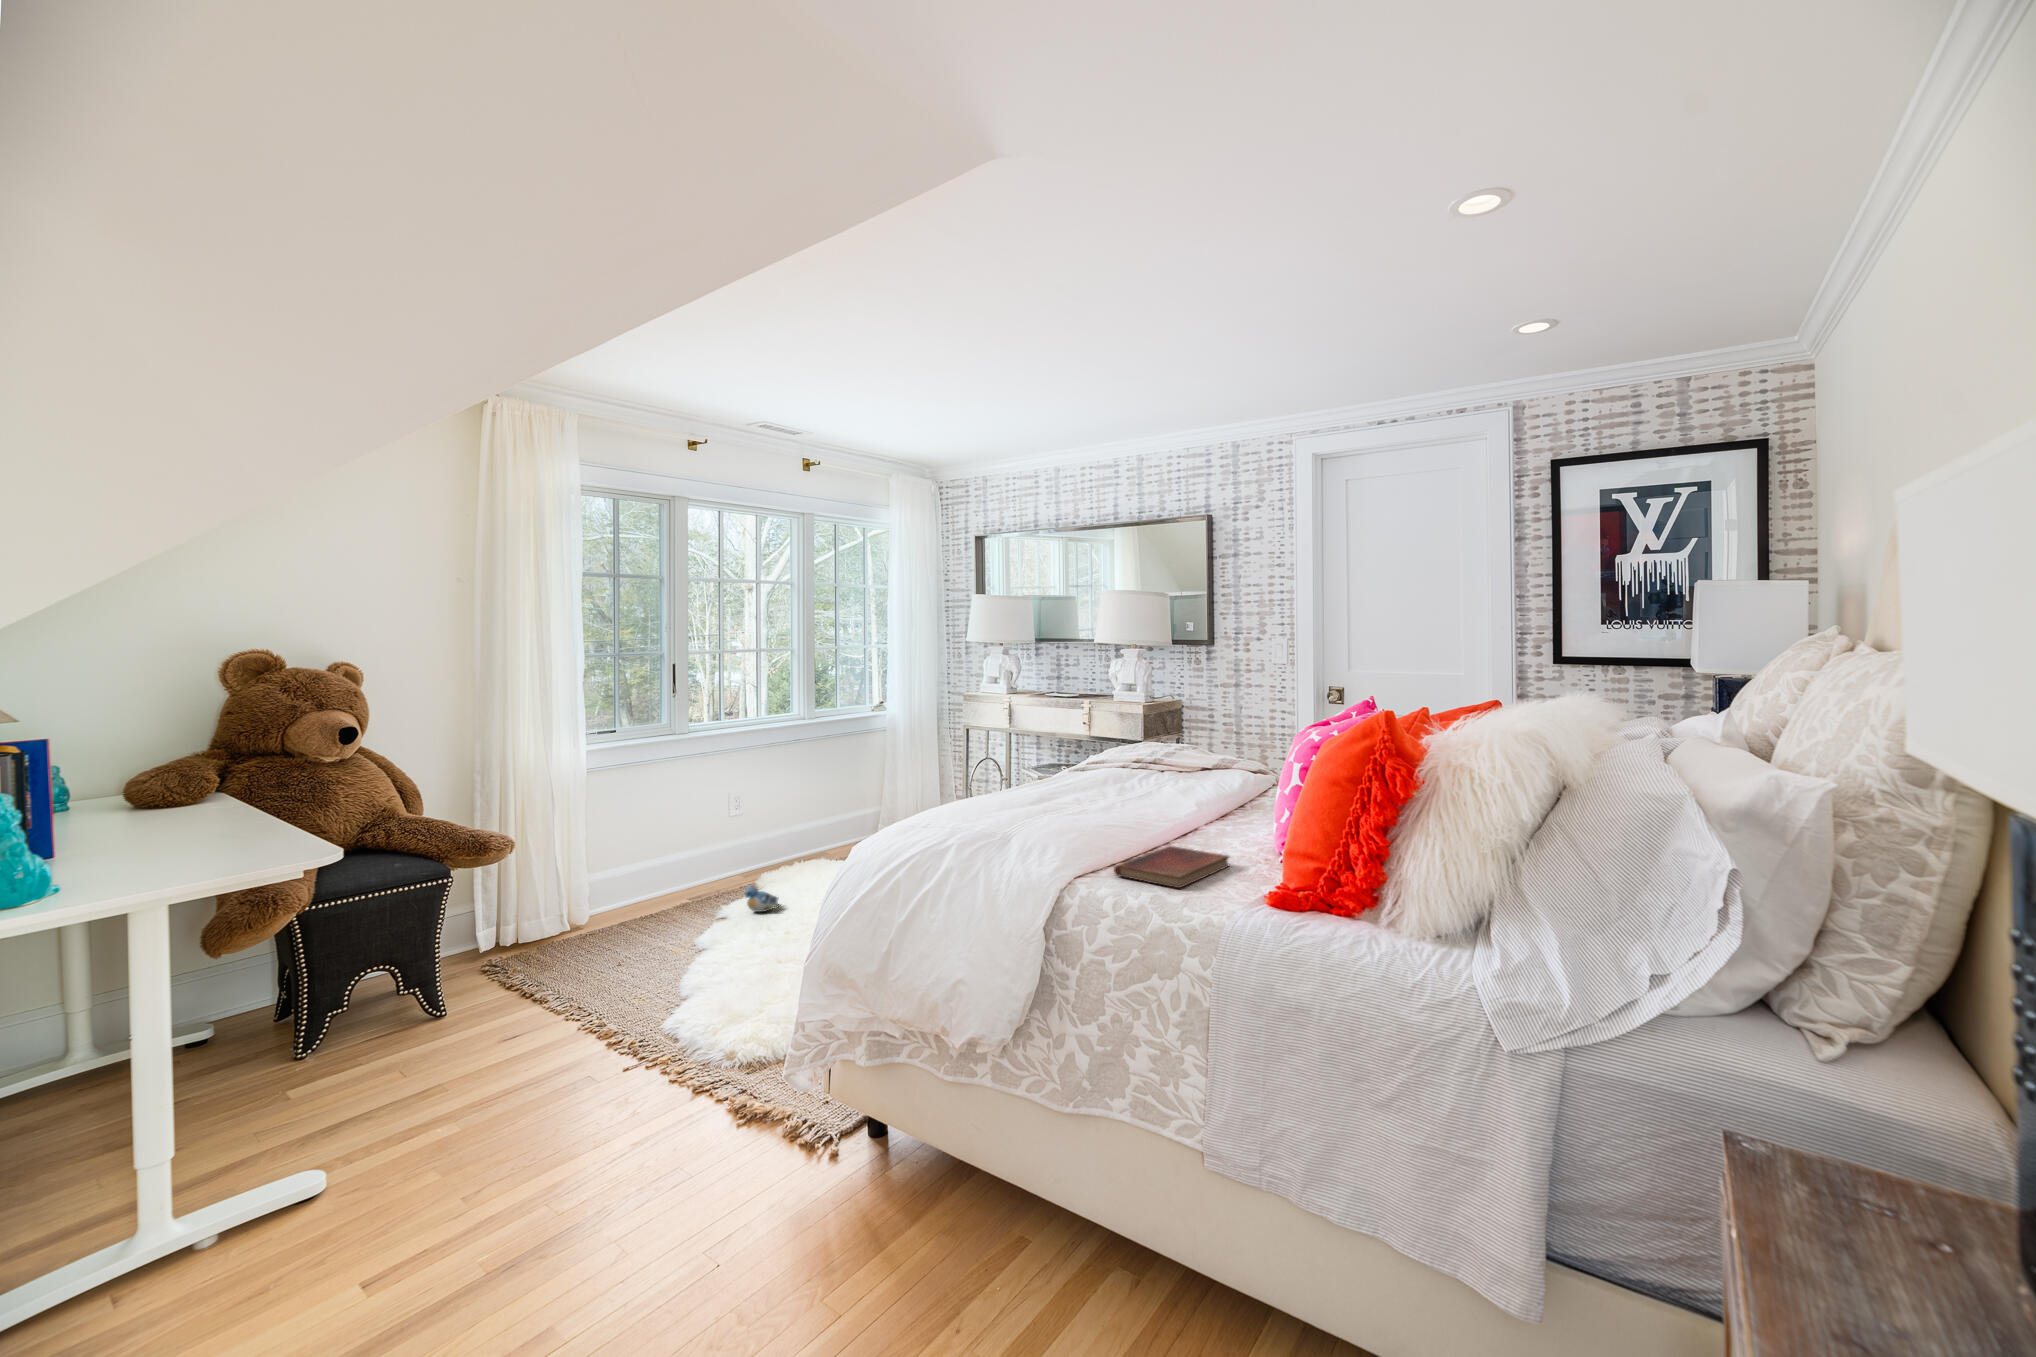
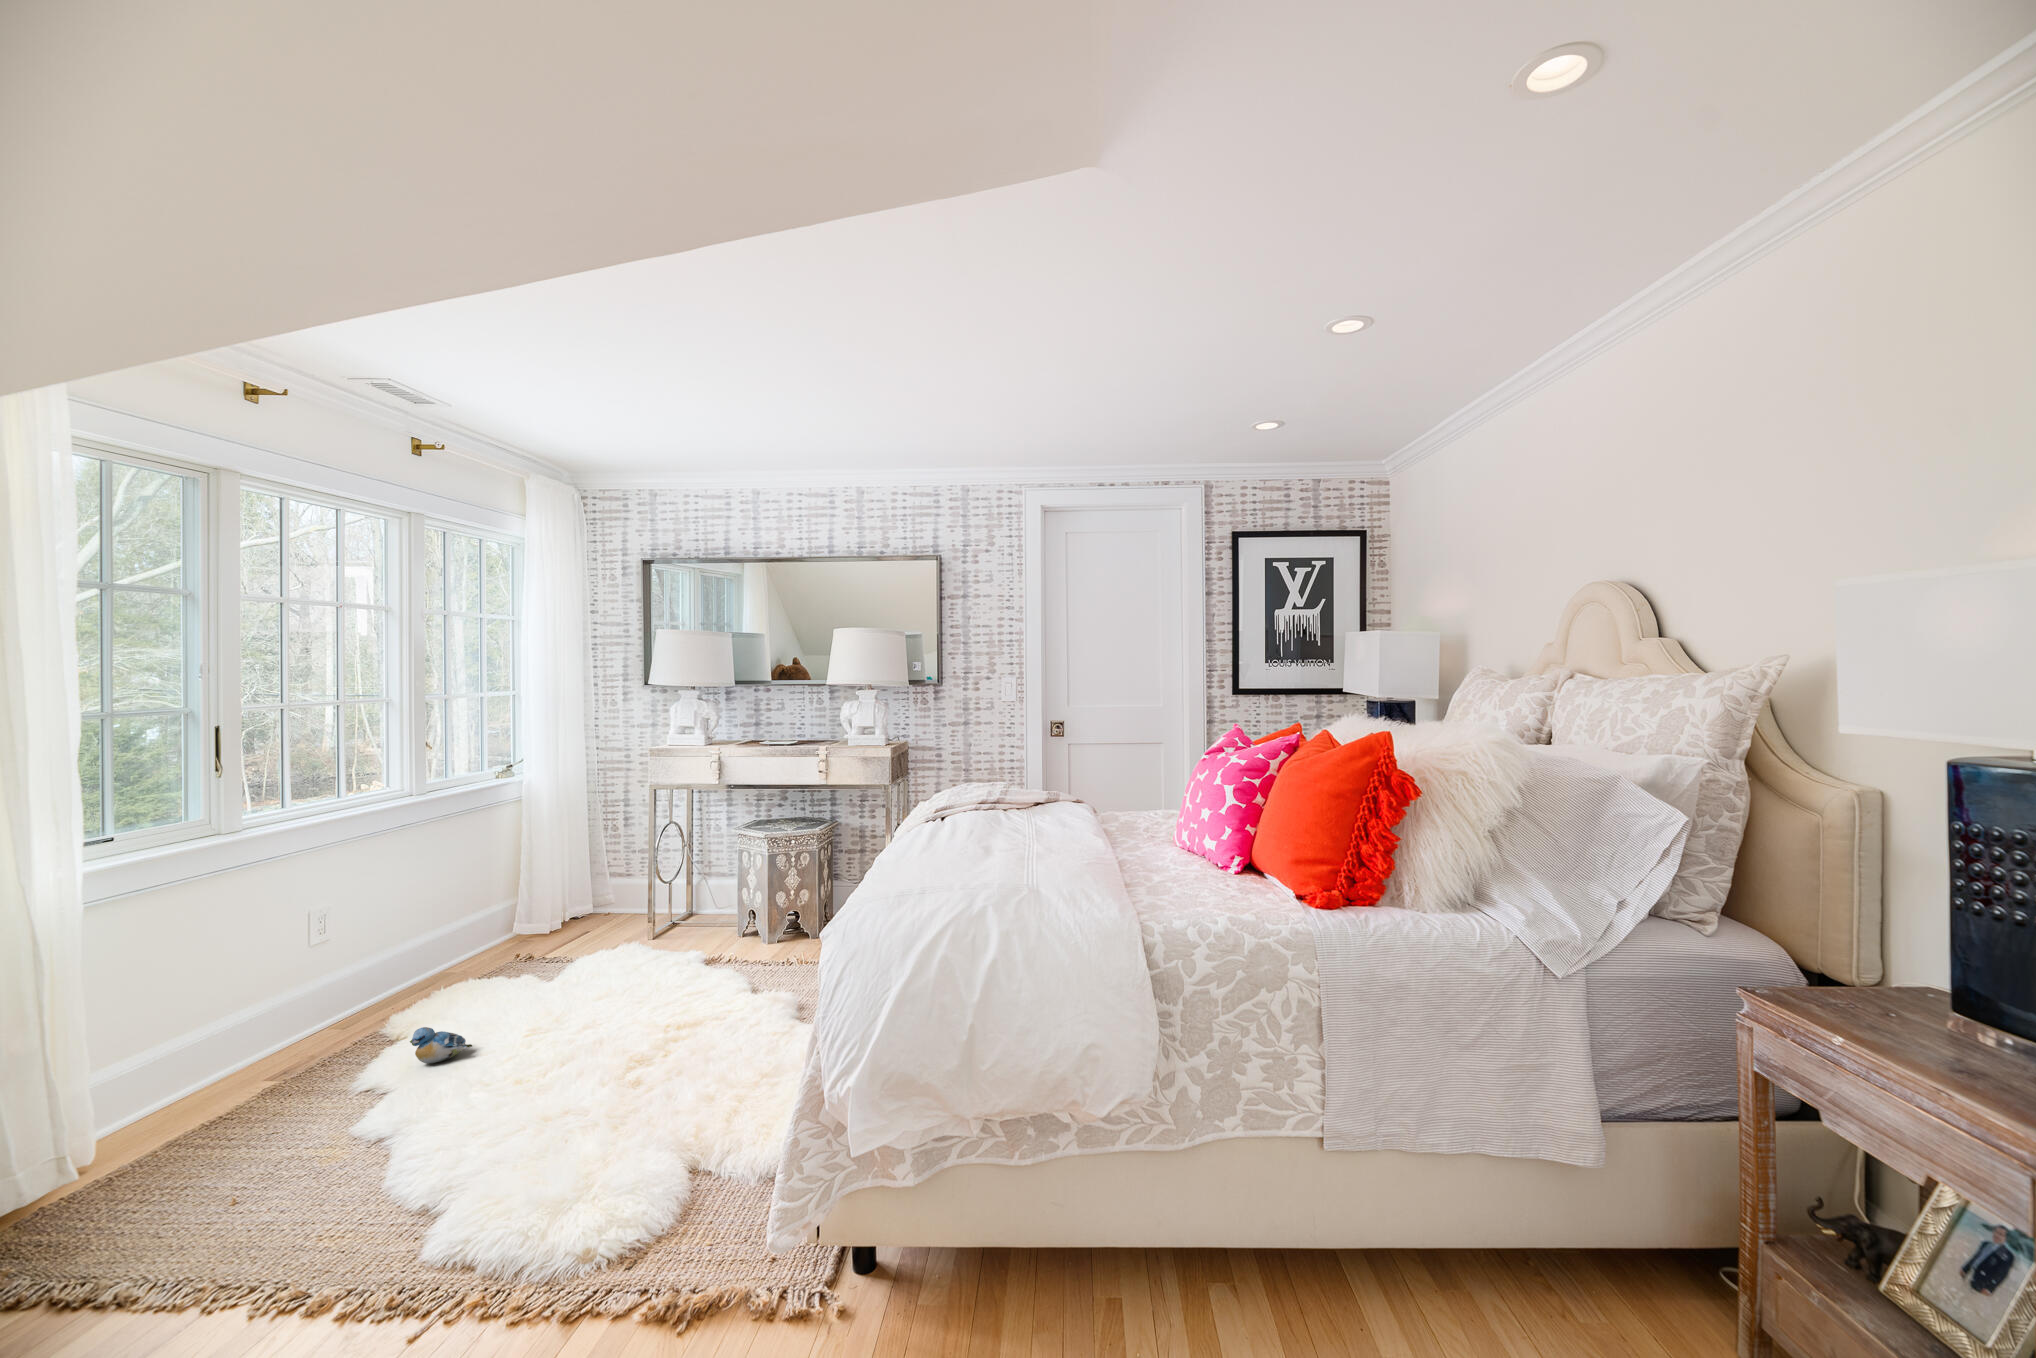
diary: present [1114,846,1229,888] -> none [1167,872,1249,907]

